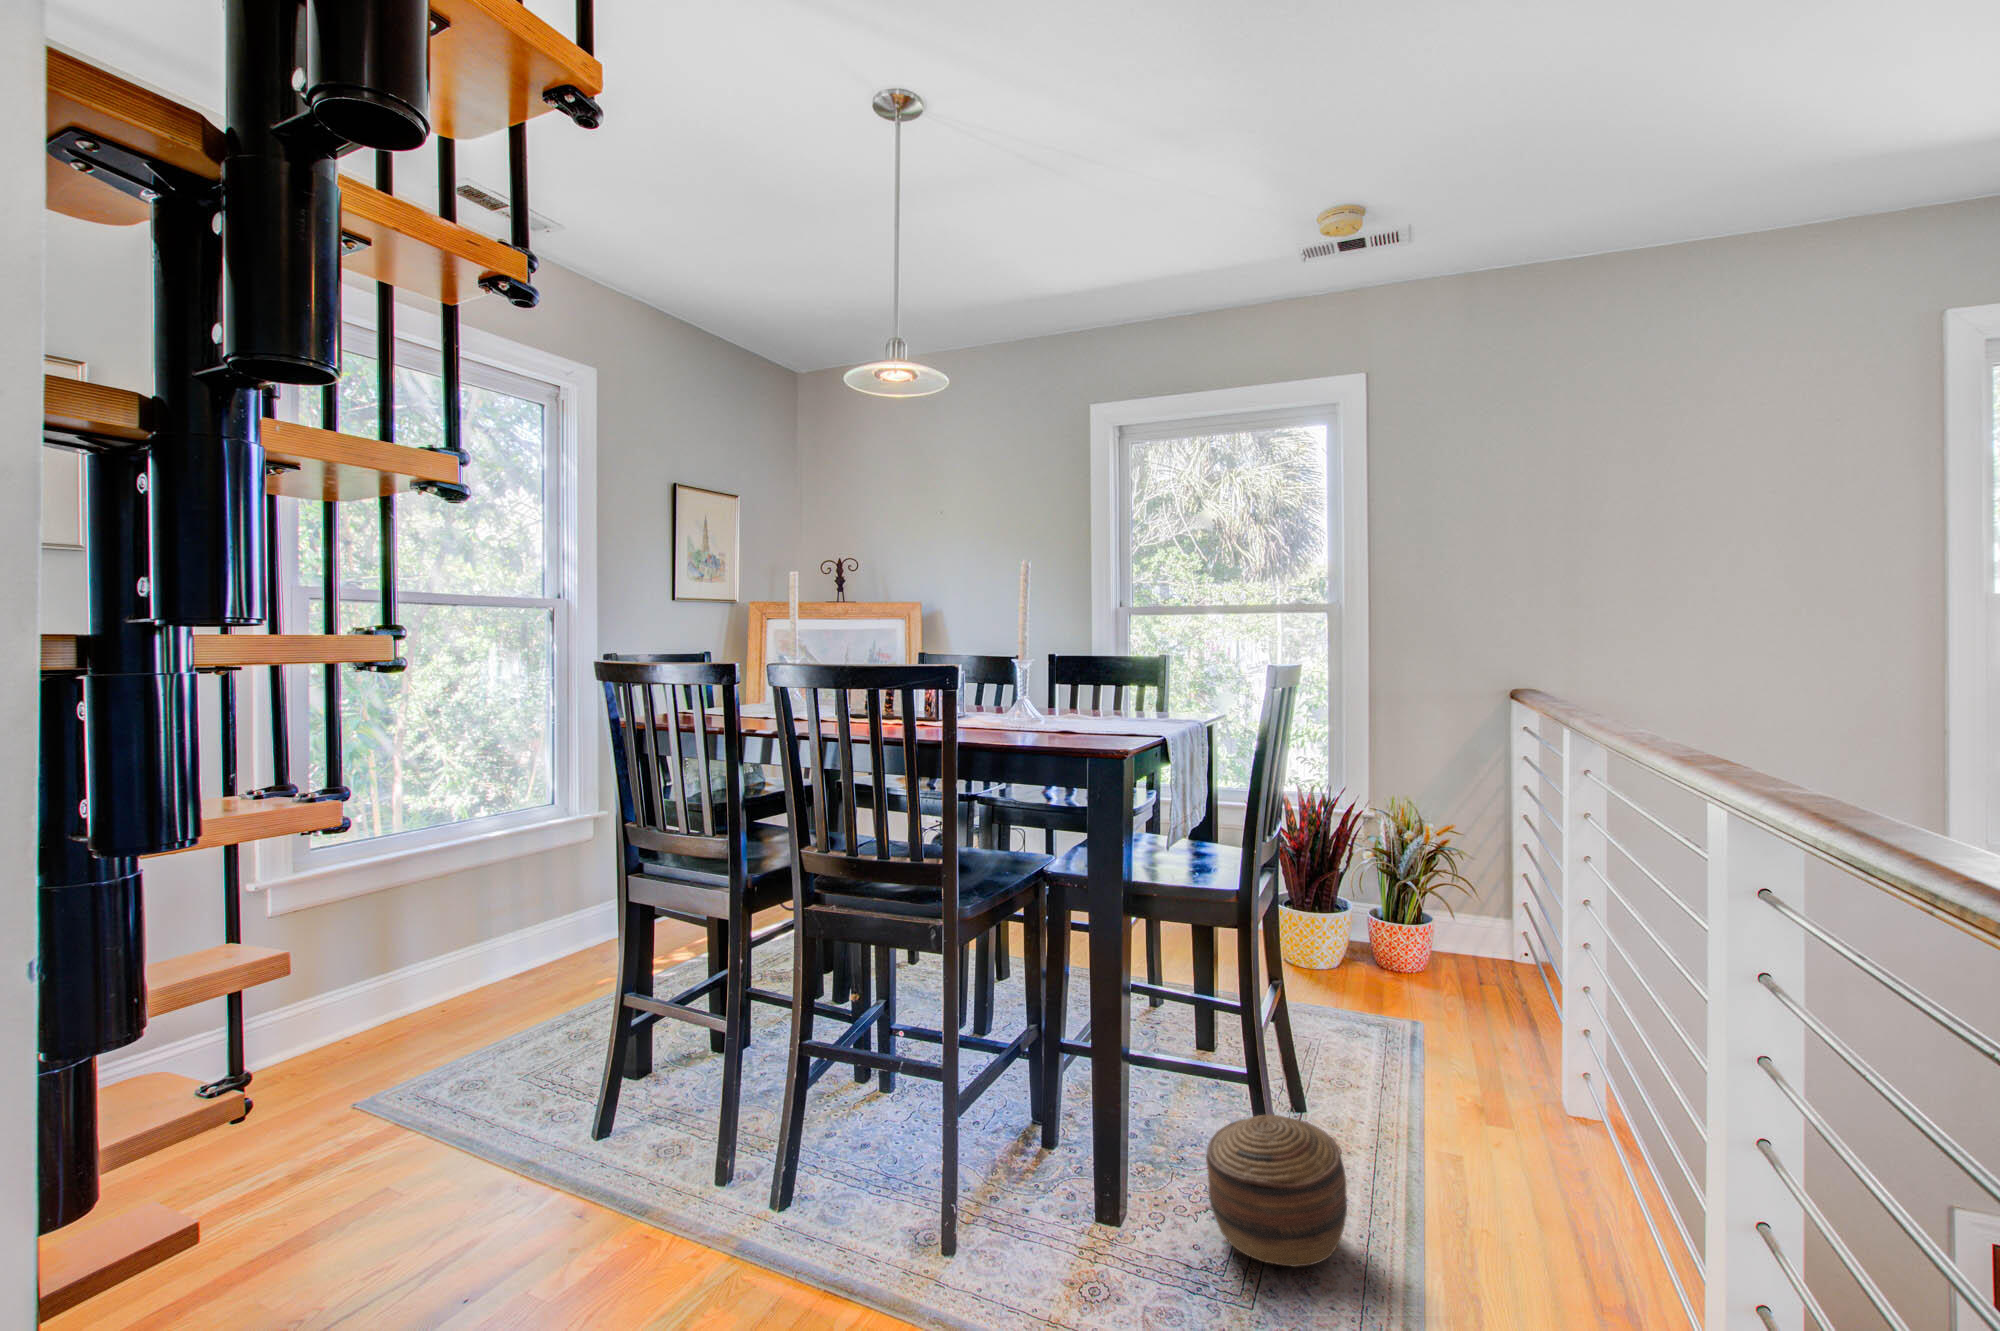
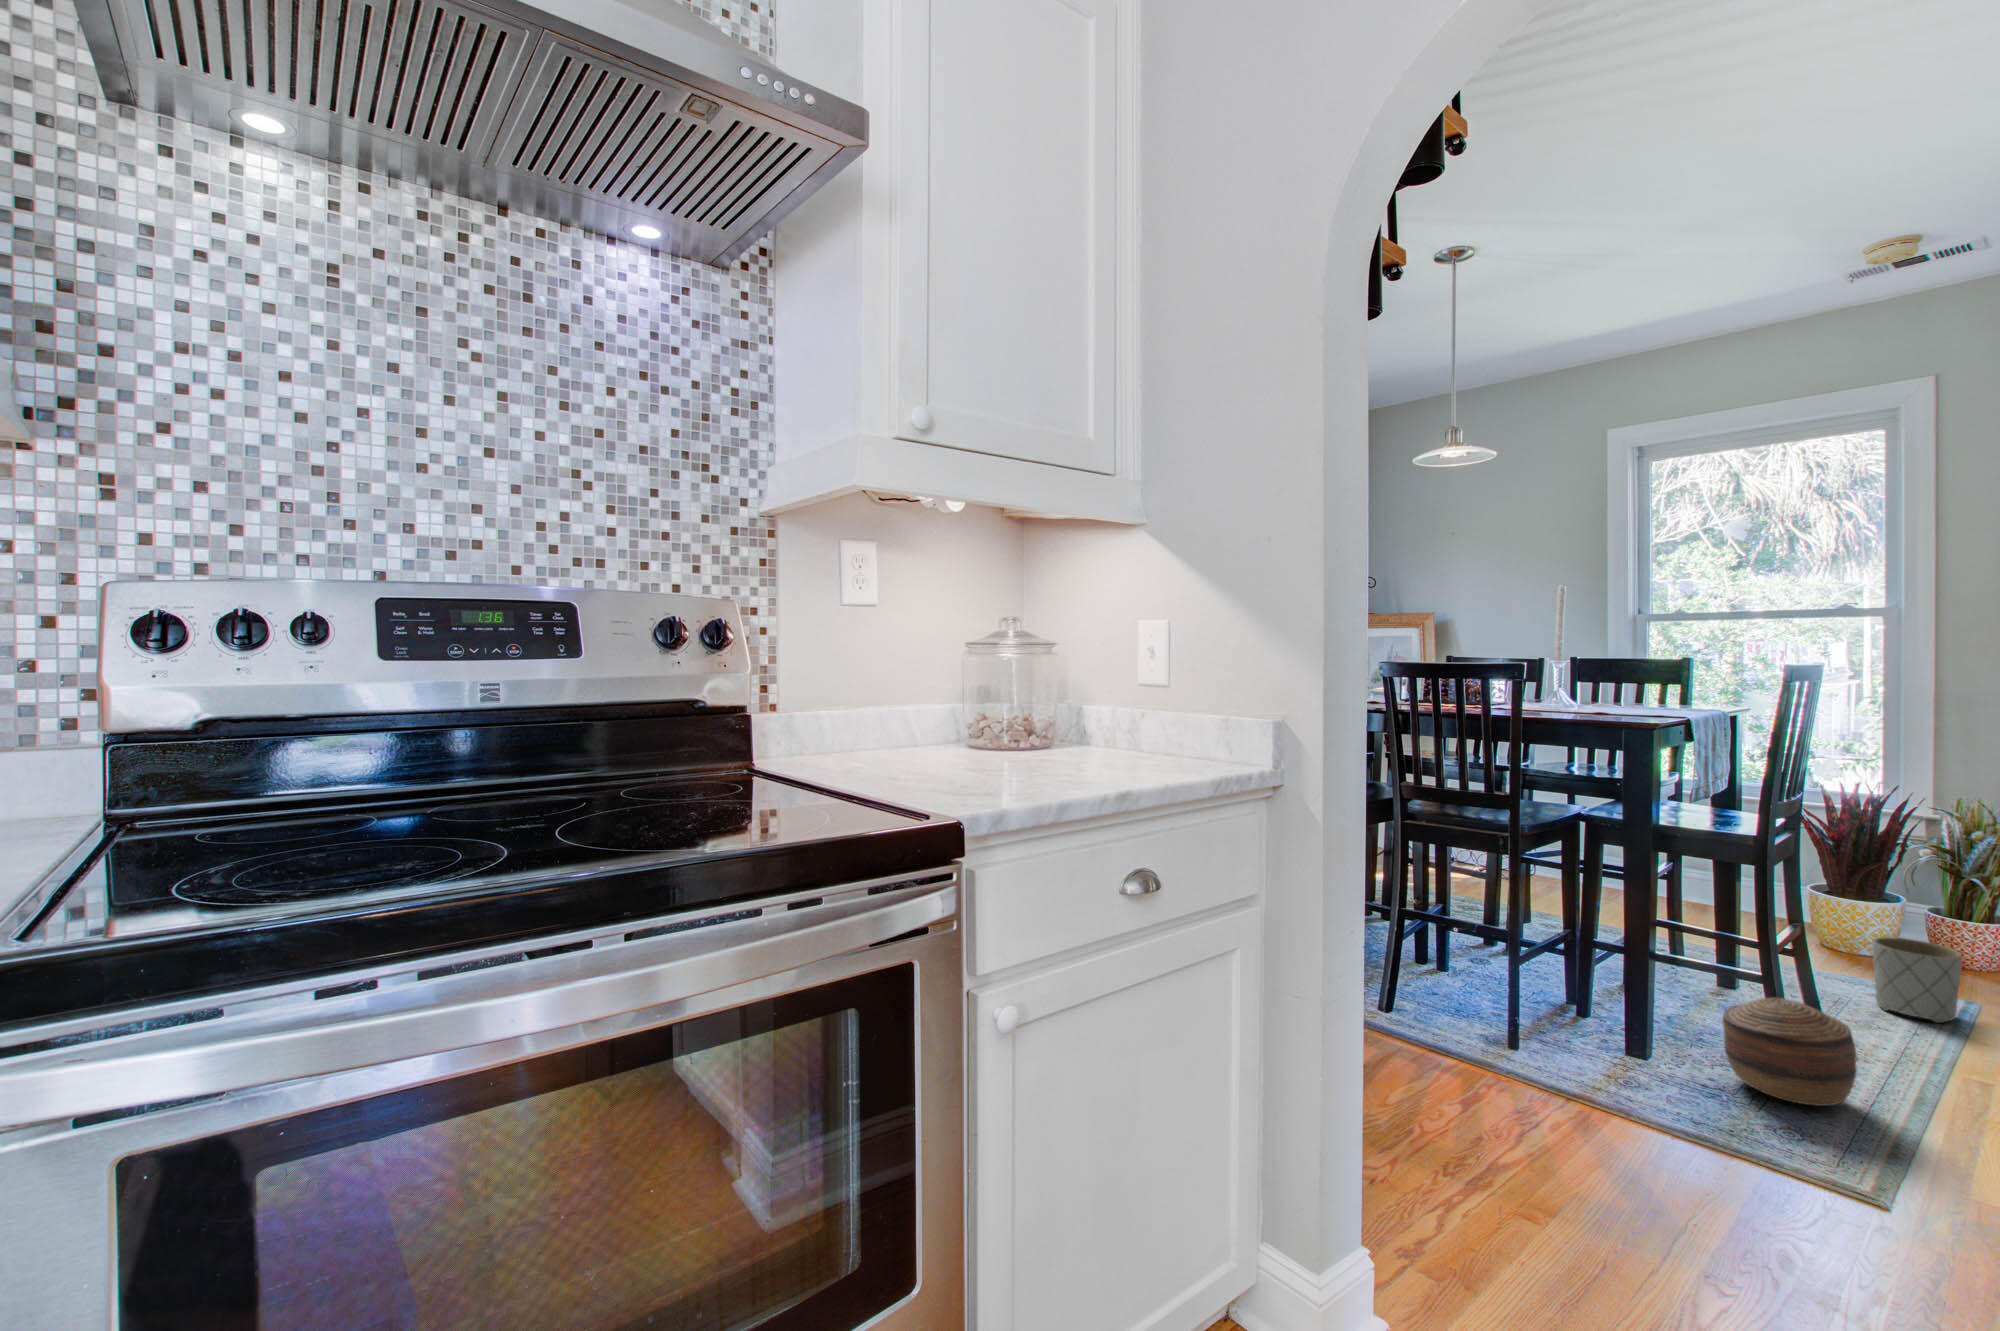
planter: none [1338,968,1413,1065] -> present [1872,937,1962,1023]

